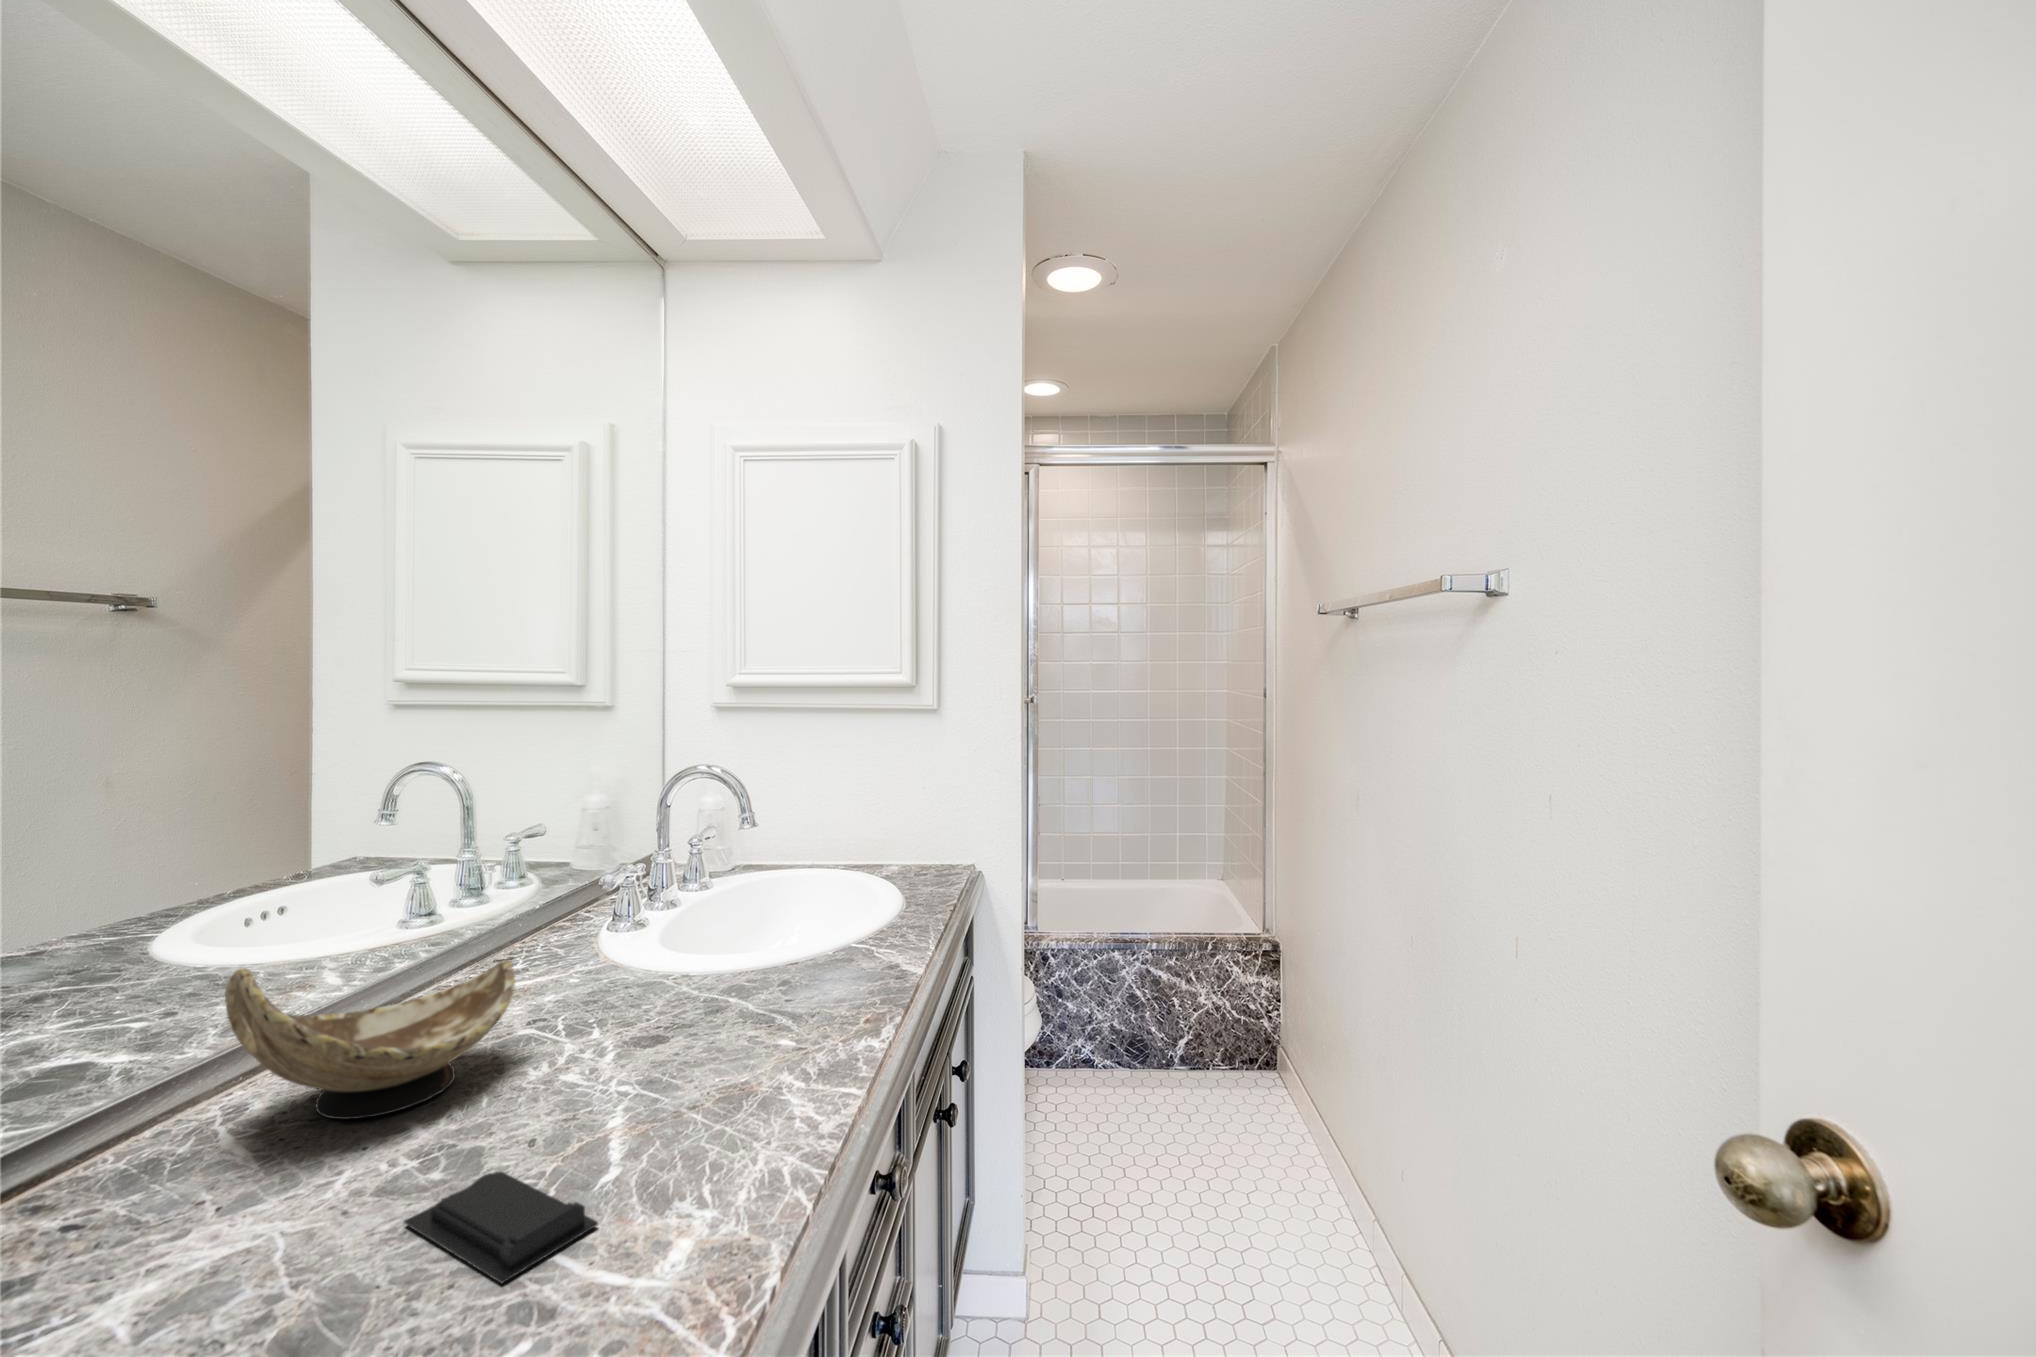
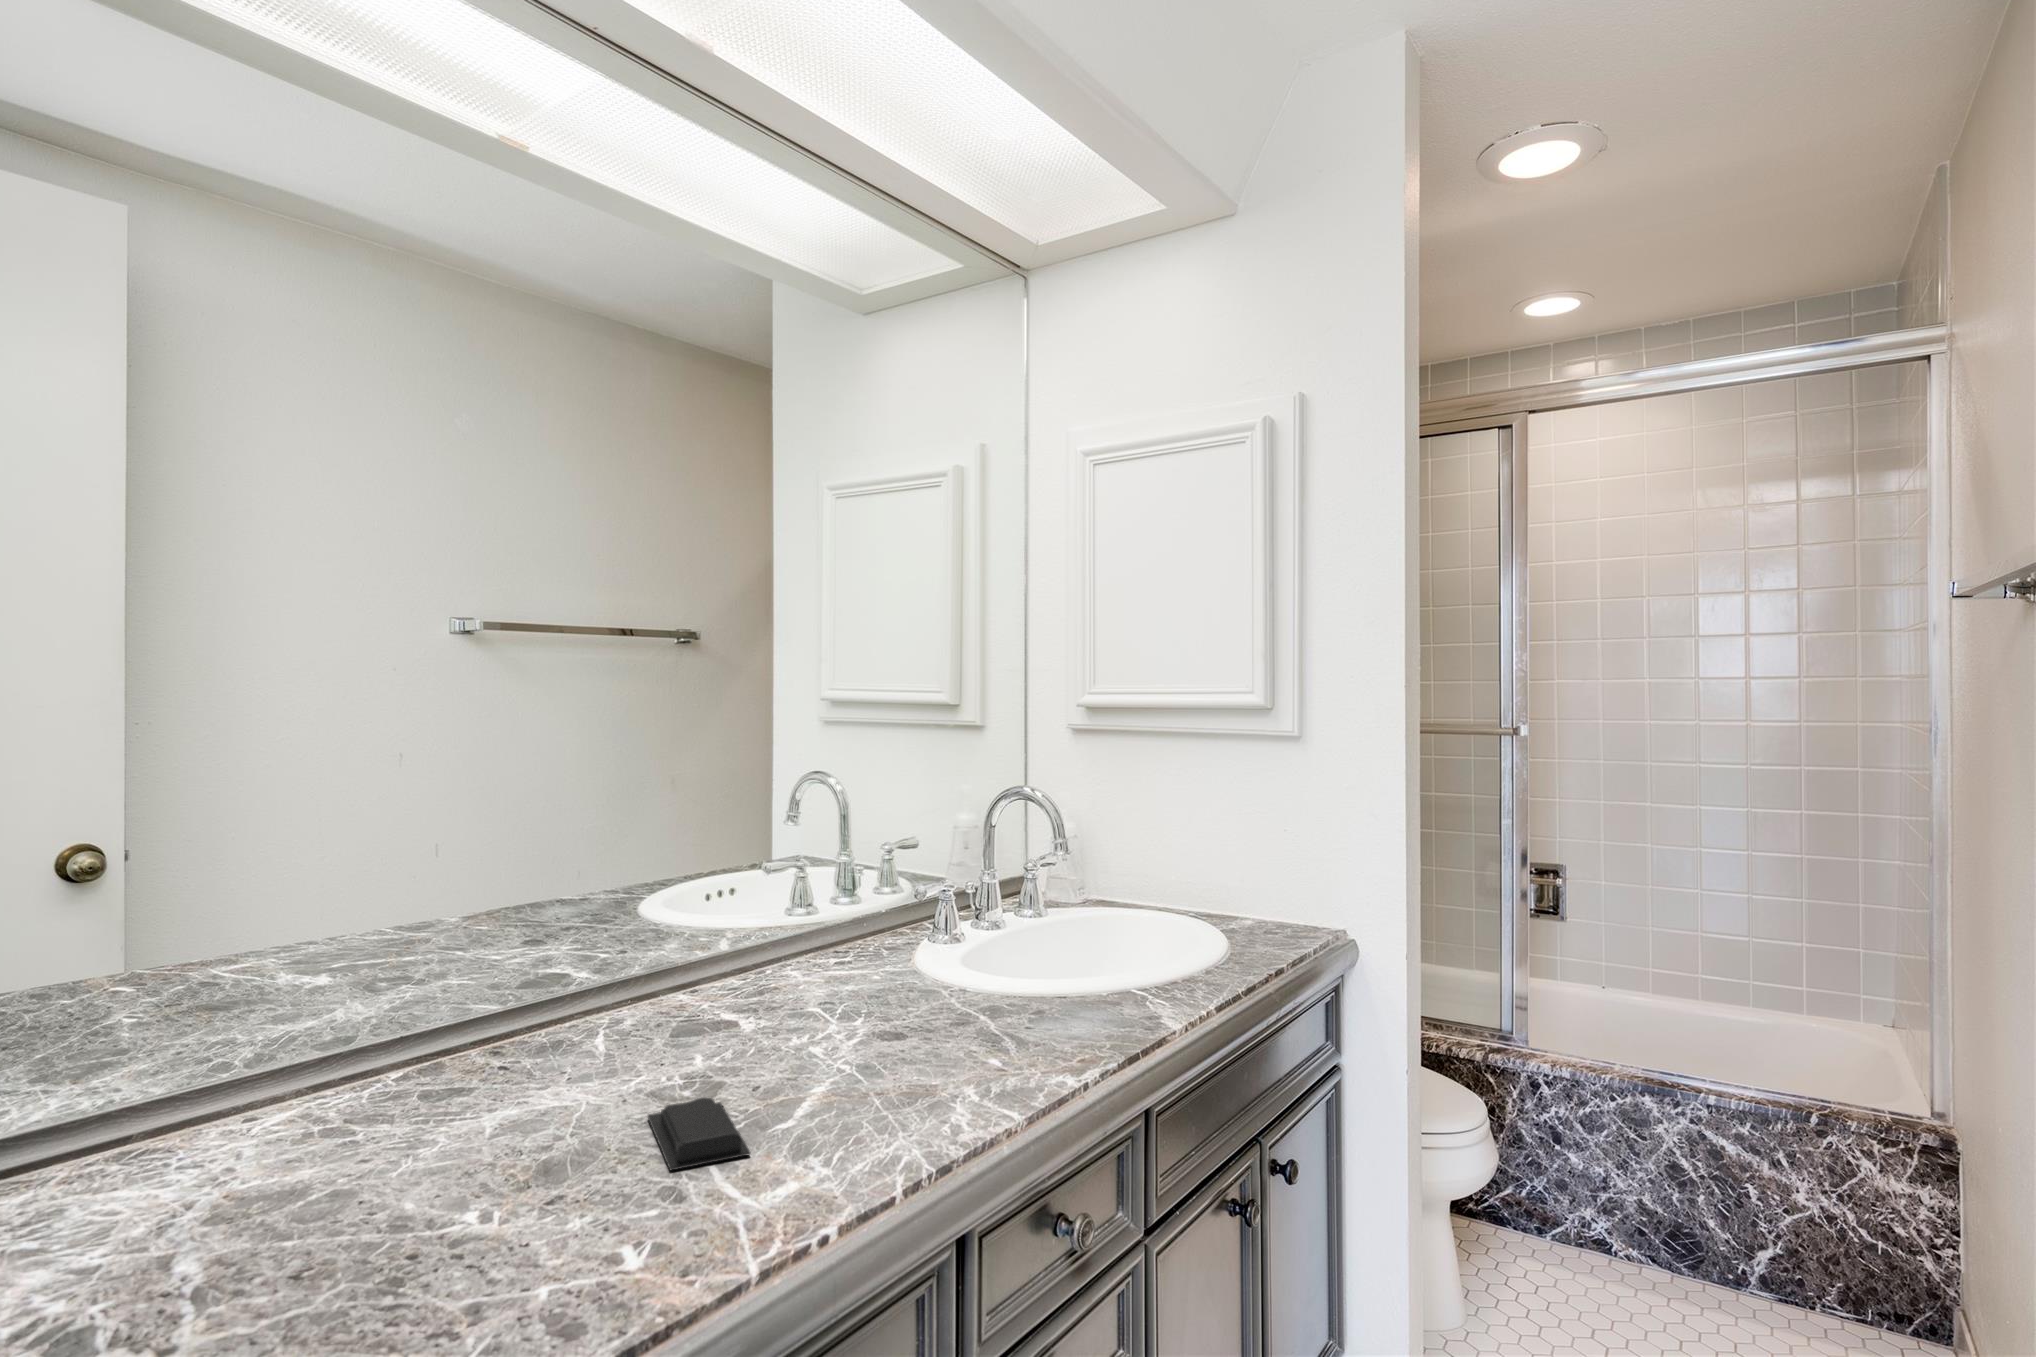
decorative bowl: present [225,960,515,1119] -> none [596,913,796,1046]

